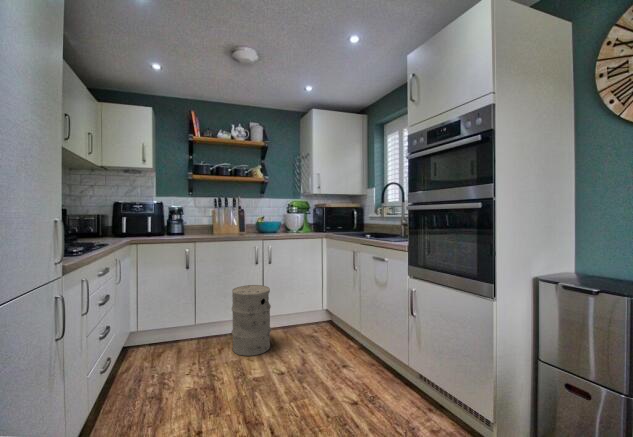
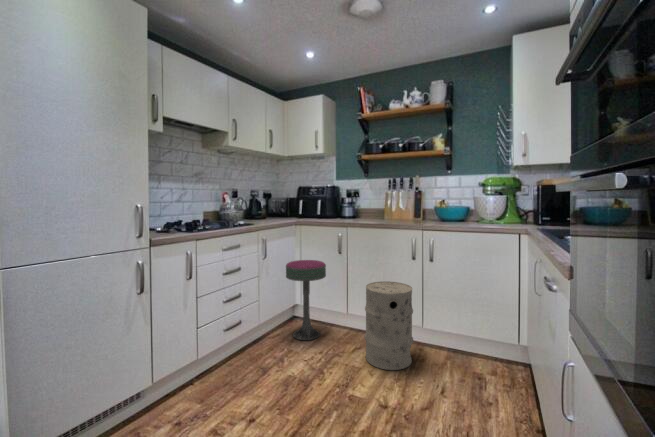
bar stool: none [136,280,181,363] -> present [286,260,326,340]

